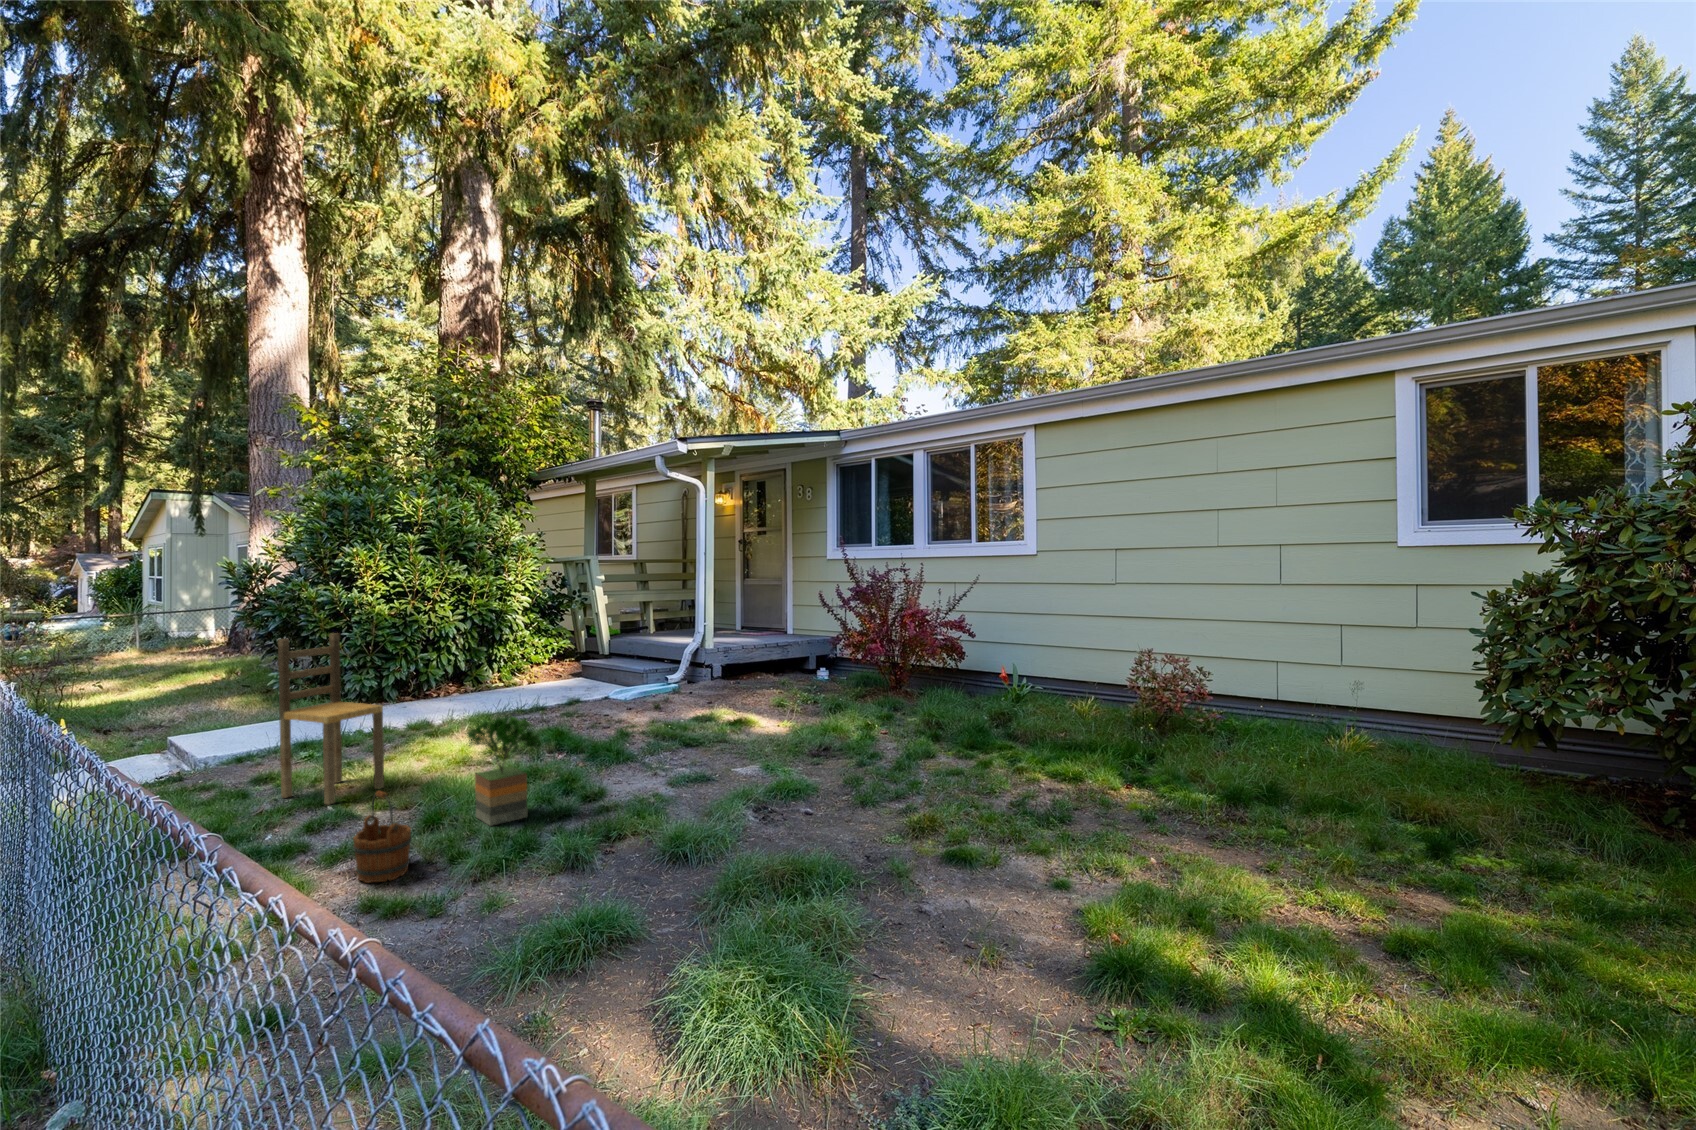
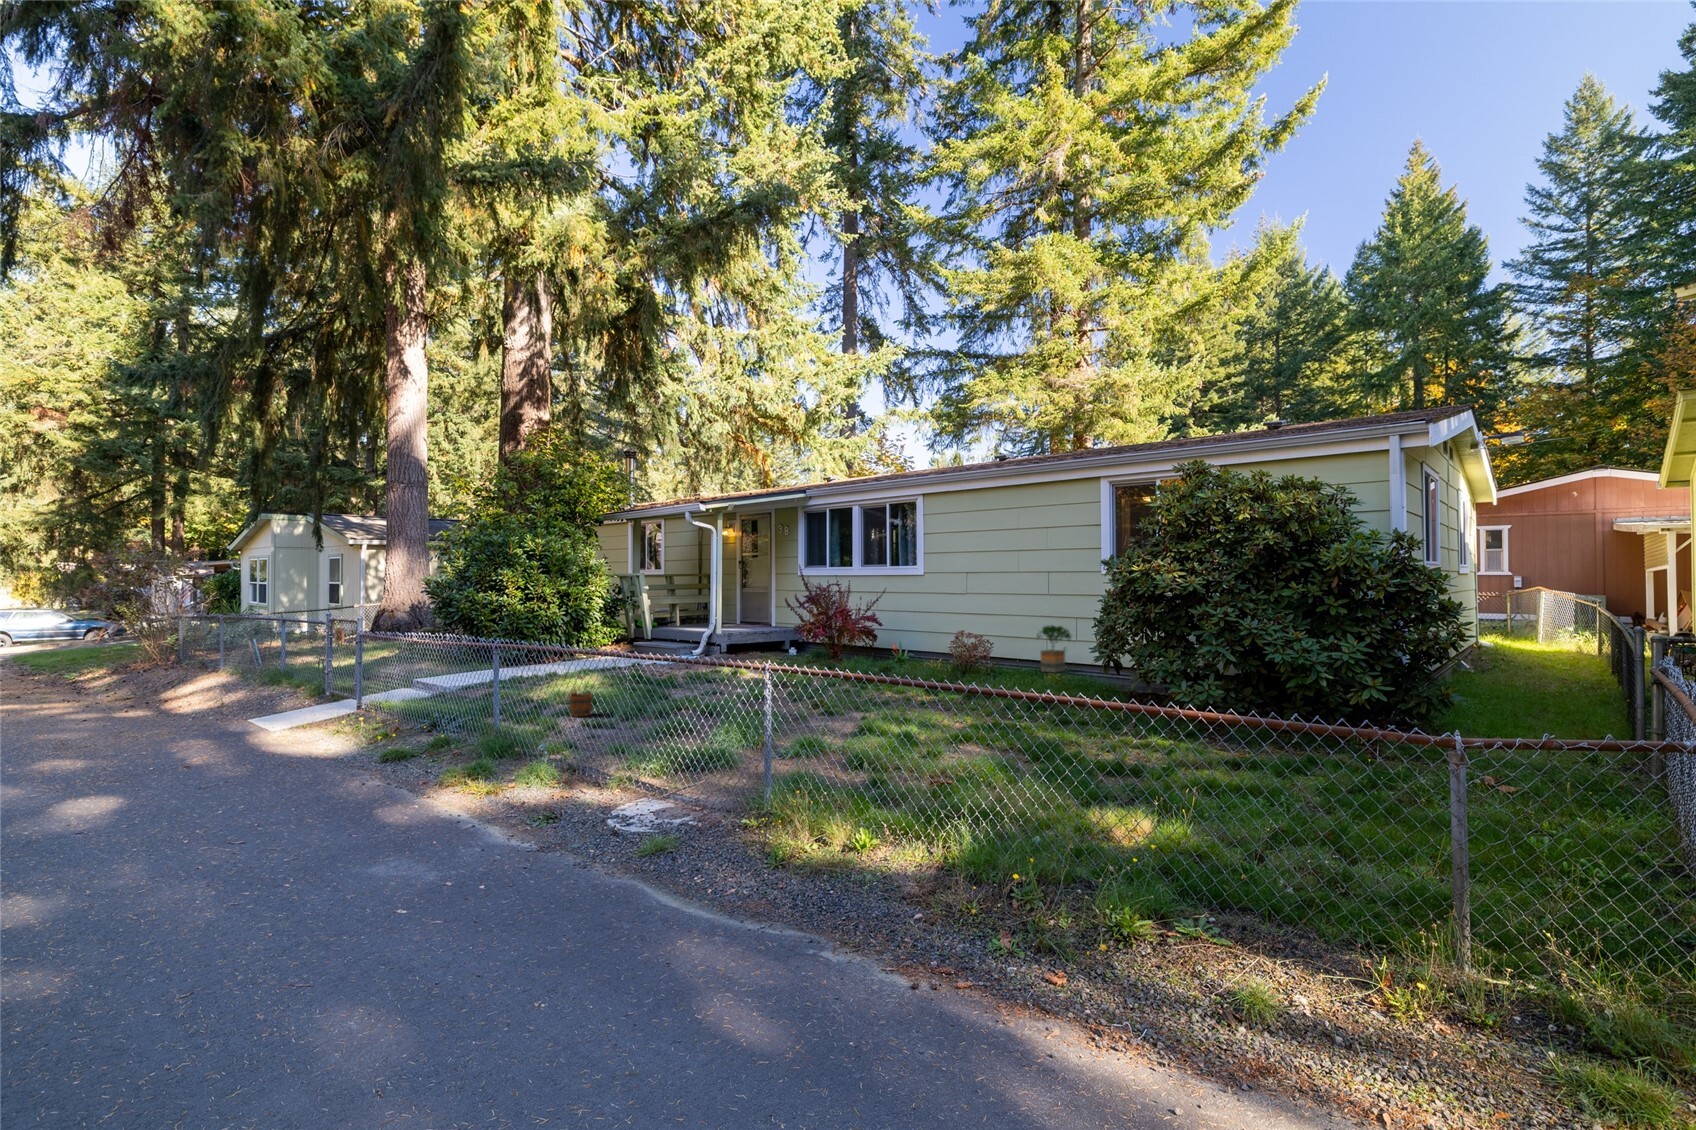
chair: present [278,633,384,805] -> none [502,612,554,699]
potted tree: present [465,717,543,826] -> present [1037,625,1071,673]

